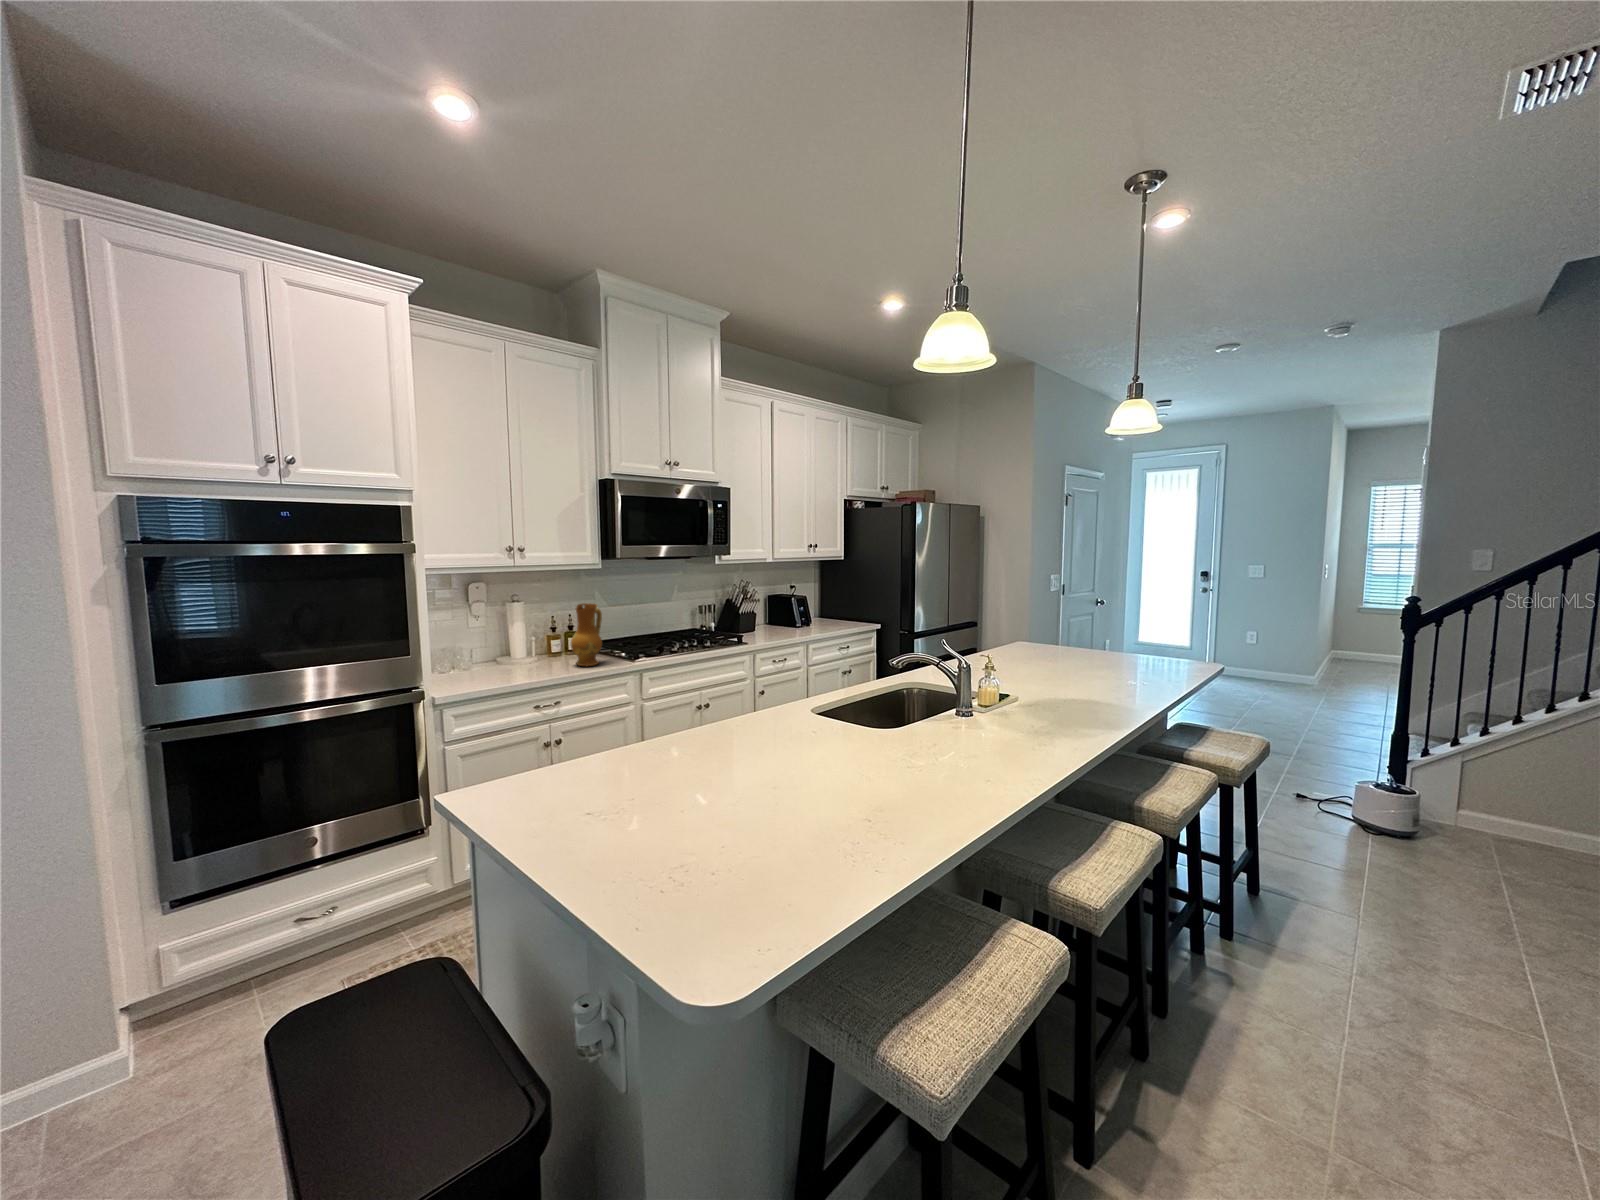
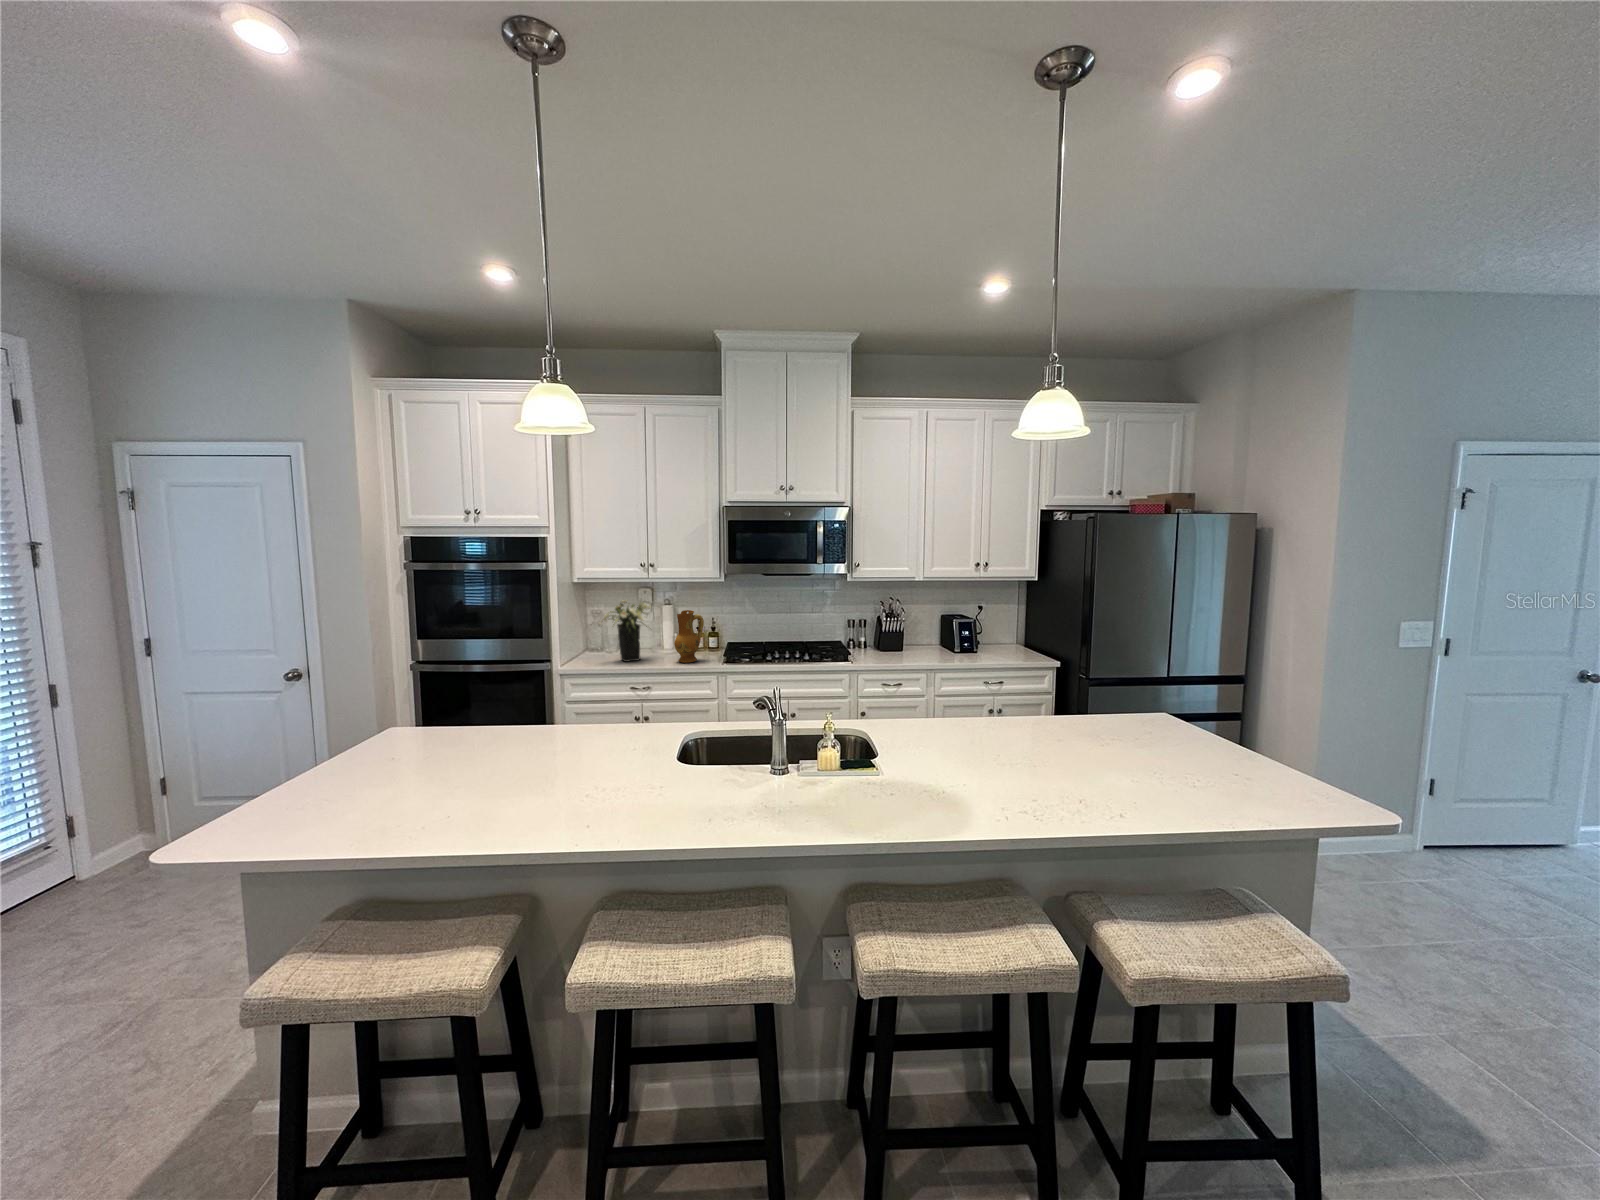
flower arrangement: none [469,592,542,676] -> present [599,600,651,662]

